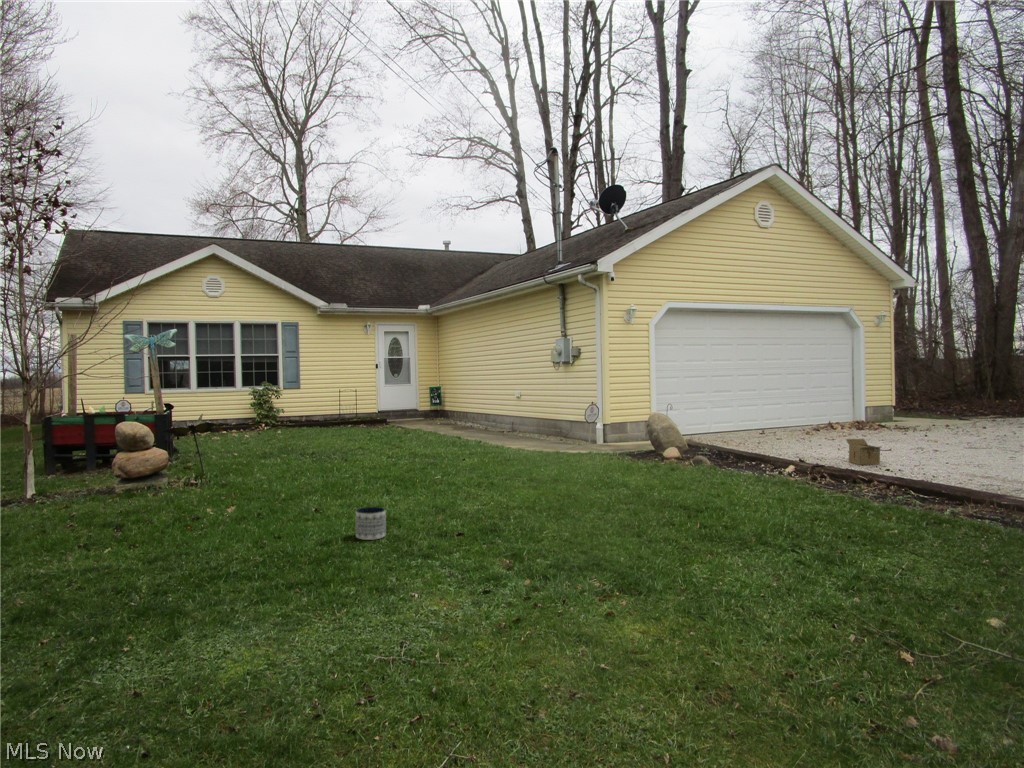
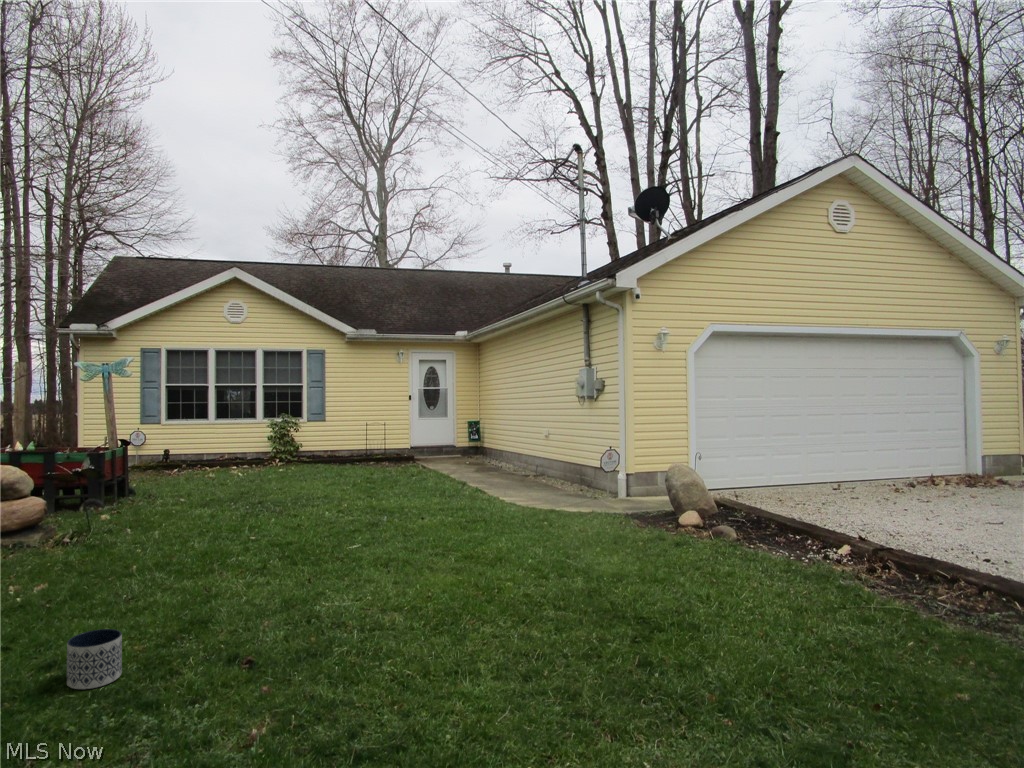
cardboard box: present [846,439,881,465] -> none [943,512,1007,552]

